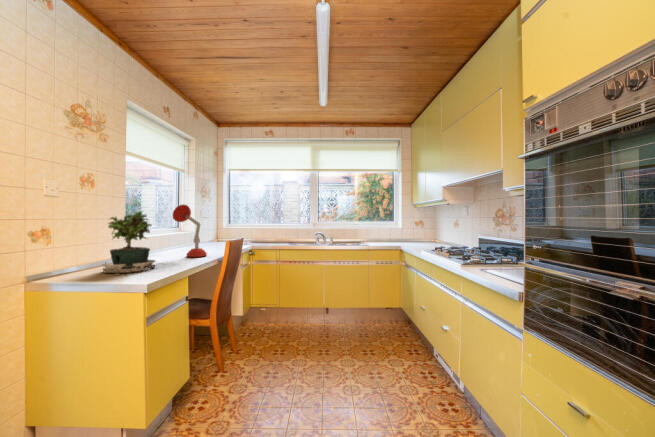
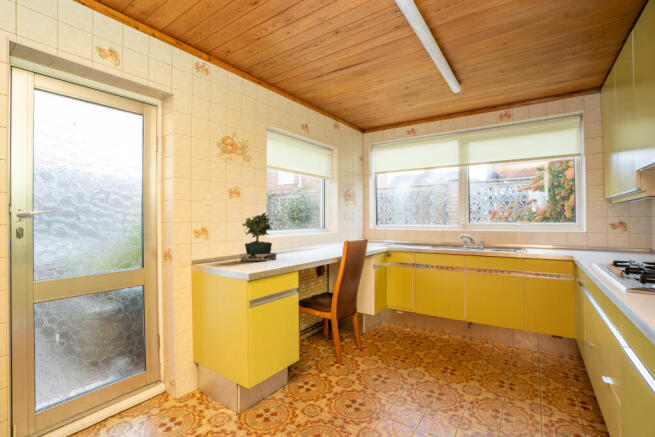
desk lamp: present [173,205,207,257] -> none [300,206,330,253]

